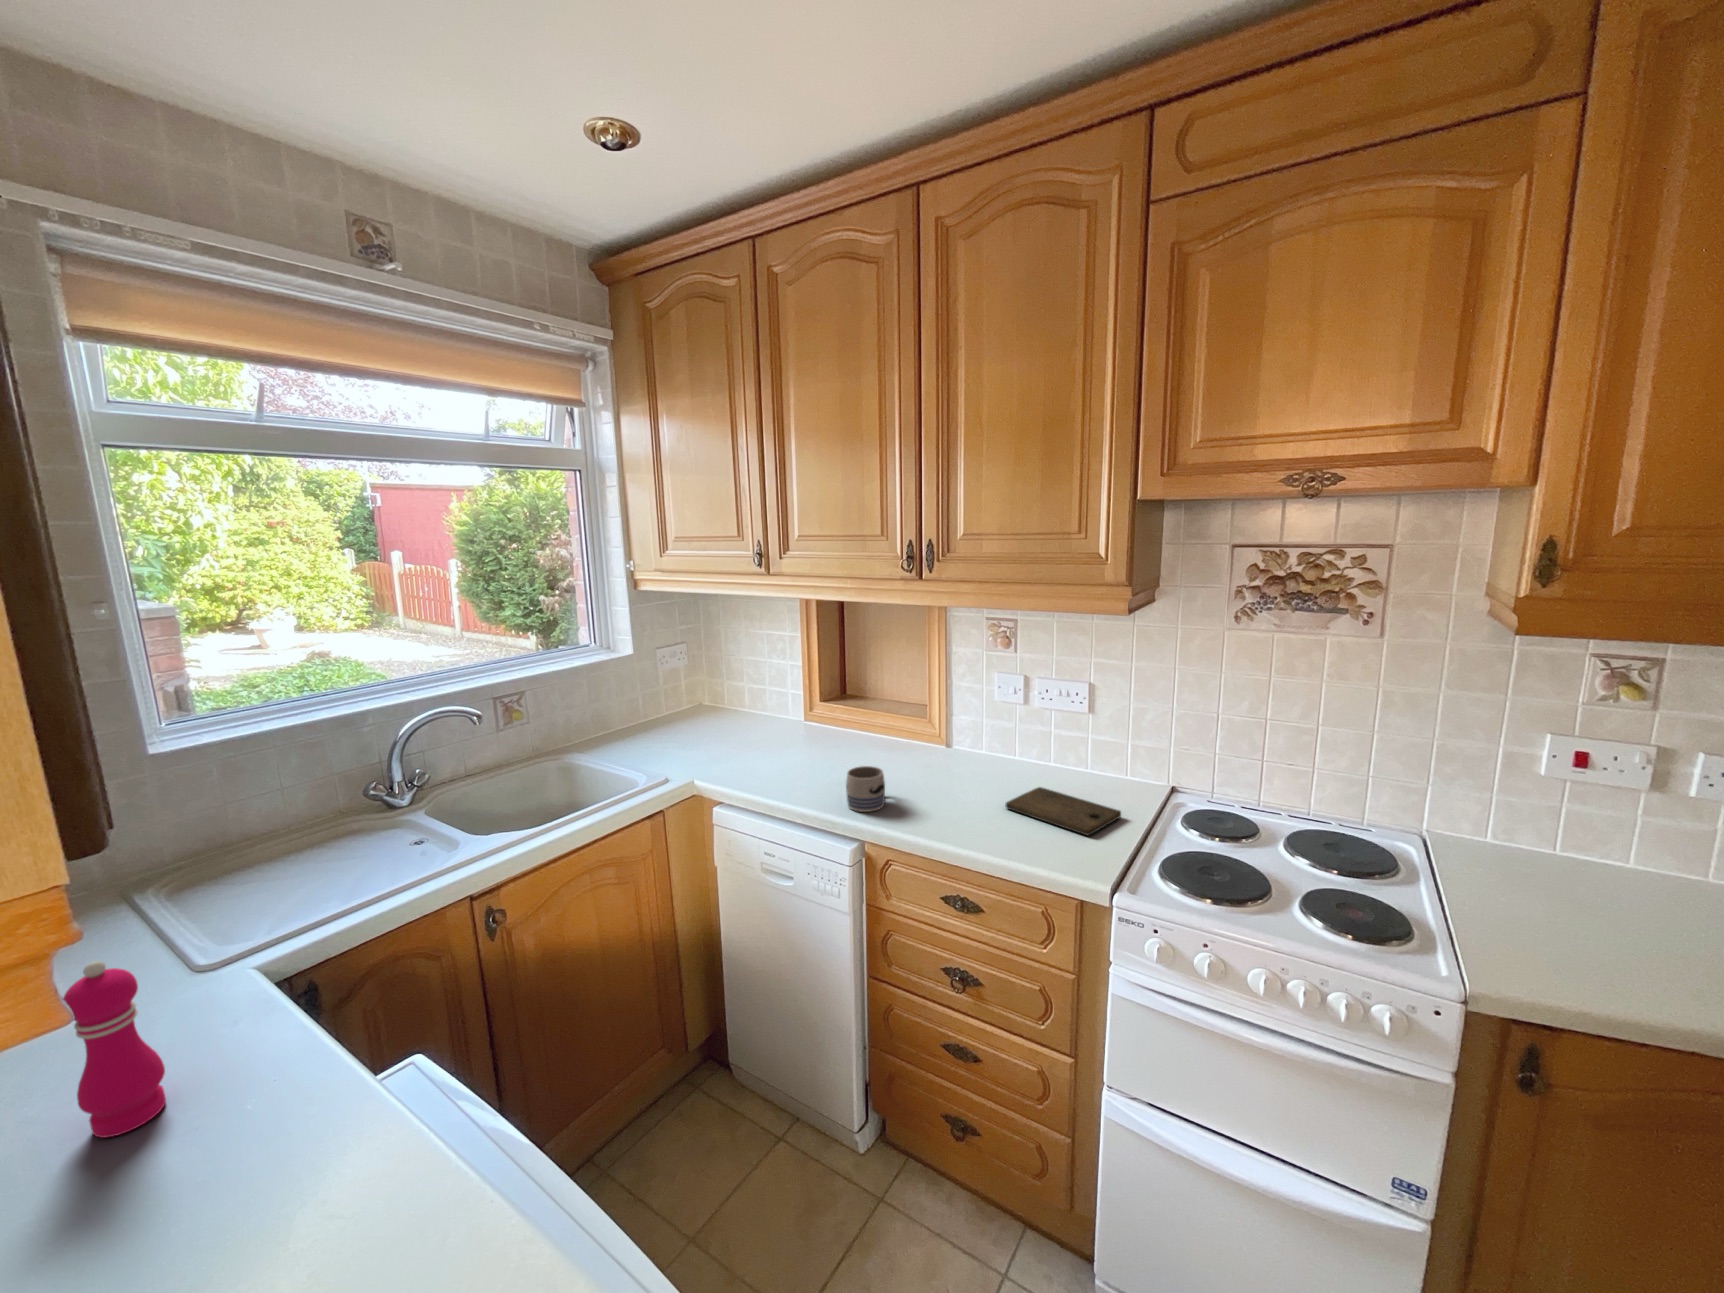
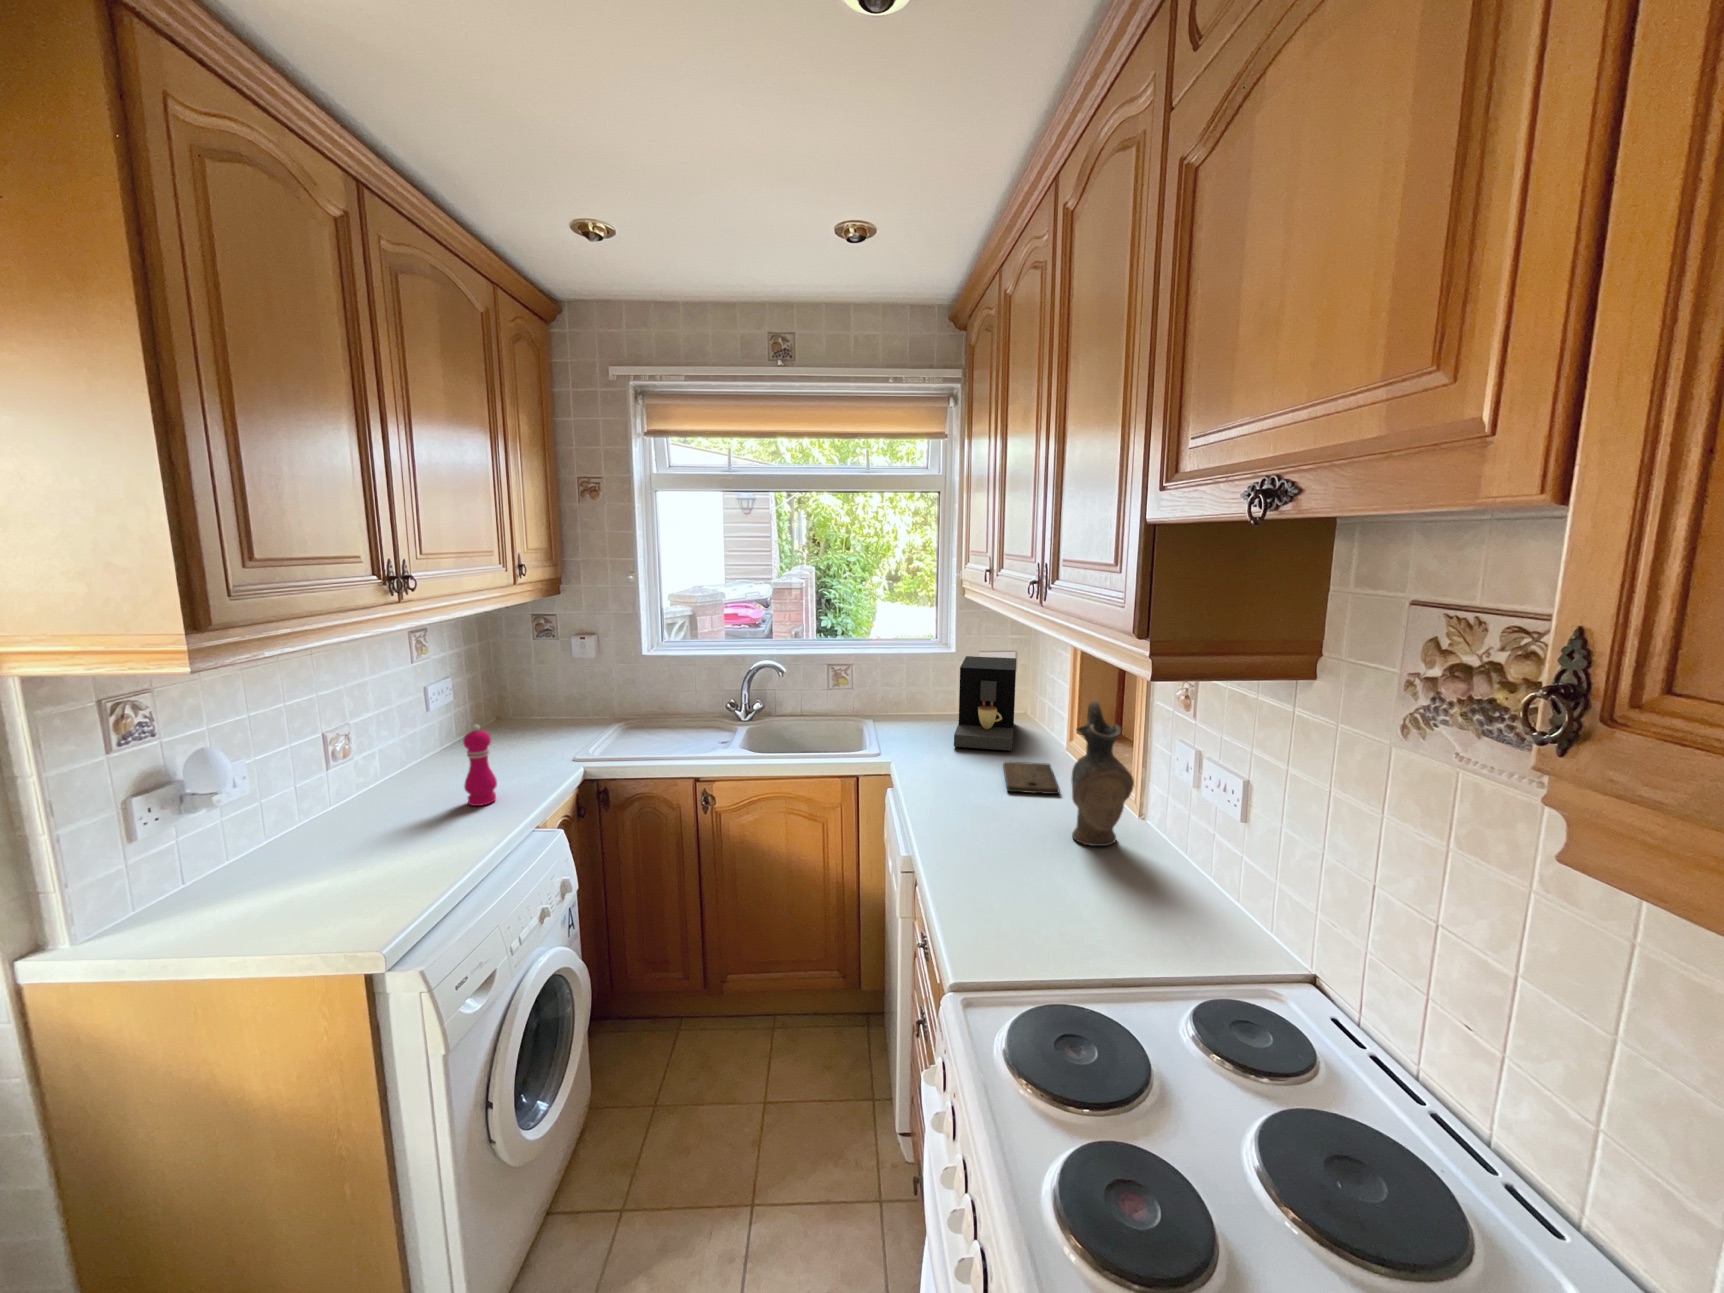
coffee maker: none [659,647,769,752] -> present [954,656,1016,751]
ceramic pitcher: none [924,659,987,785] -> present [1072,701,1134,846]
mug: present [846,766,885,812] -> none [954,785,1005,831]
cutting board: present [1006,787,1121,836] -> present [1003,761,1059,794]

